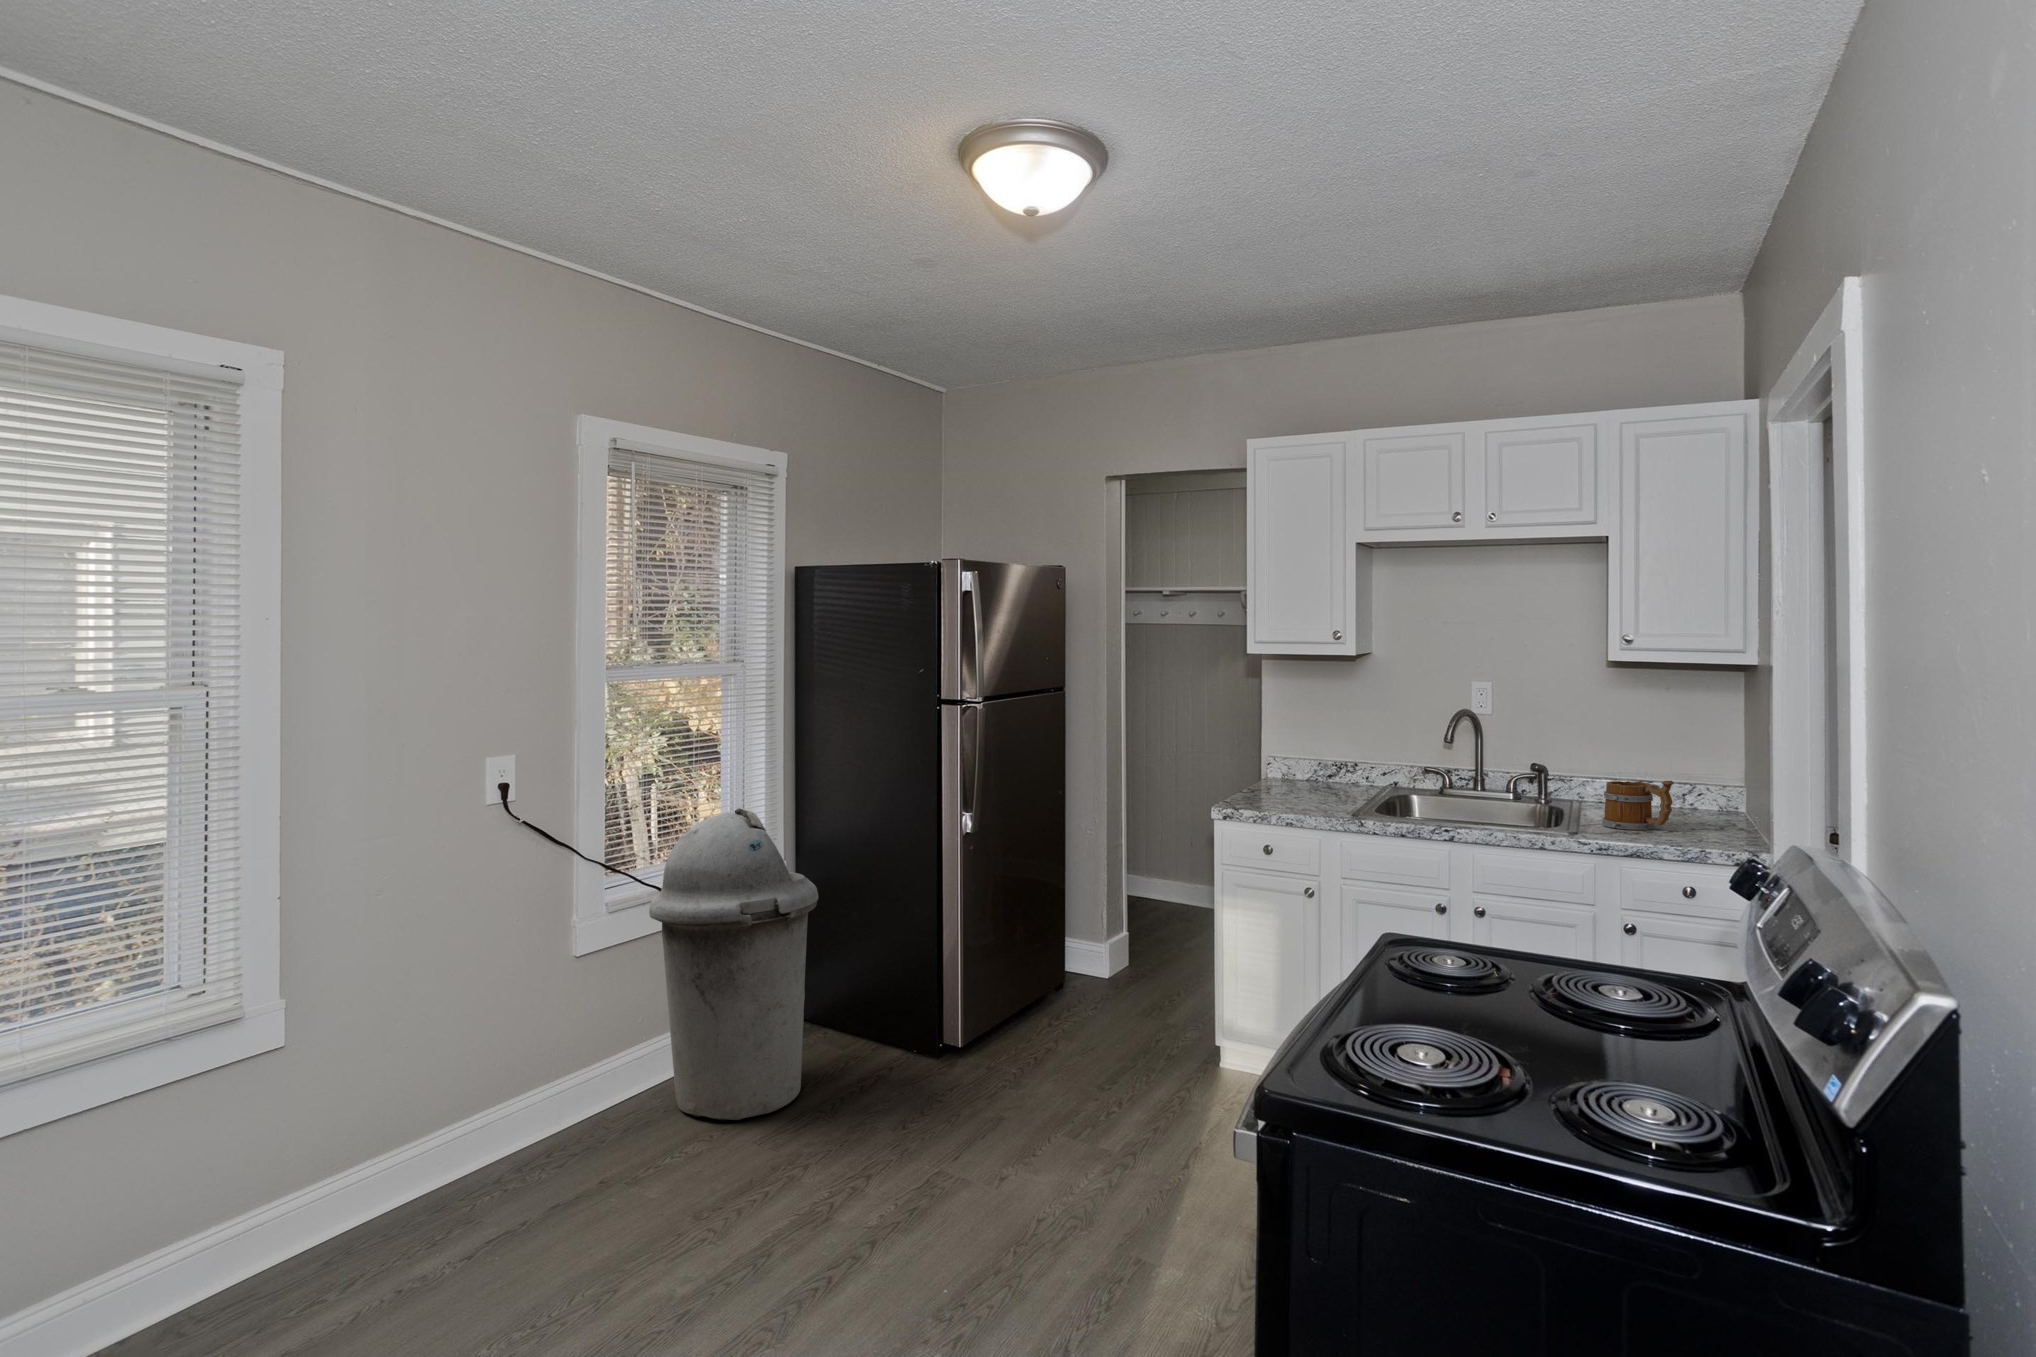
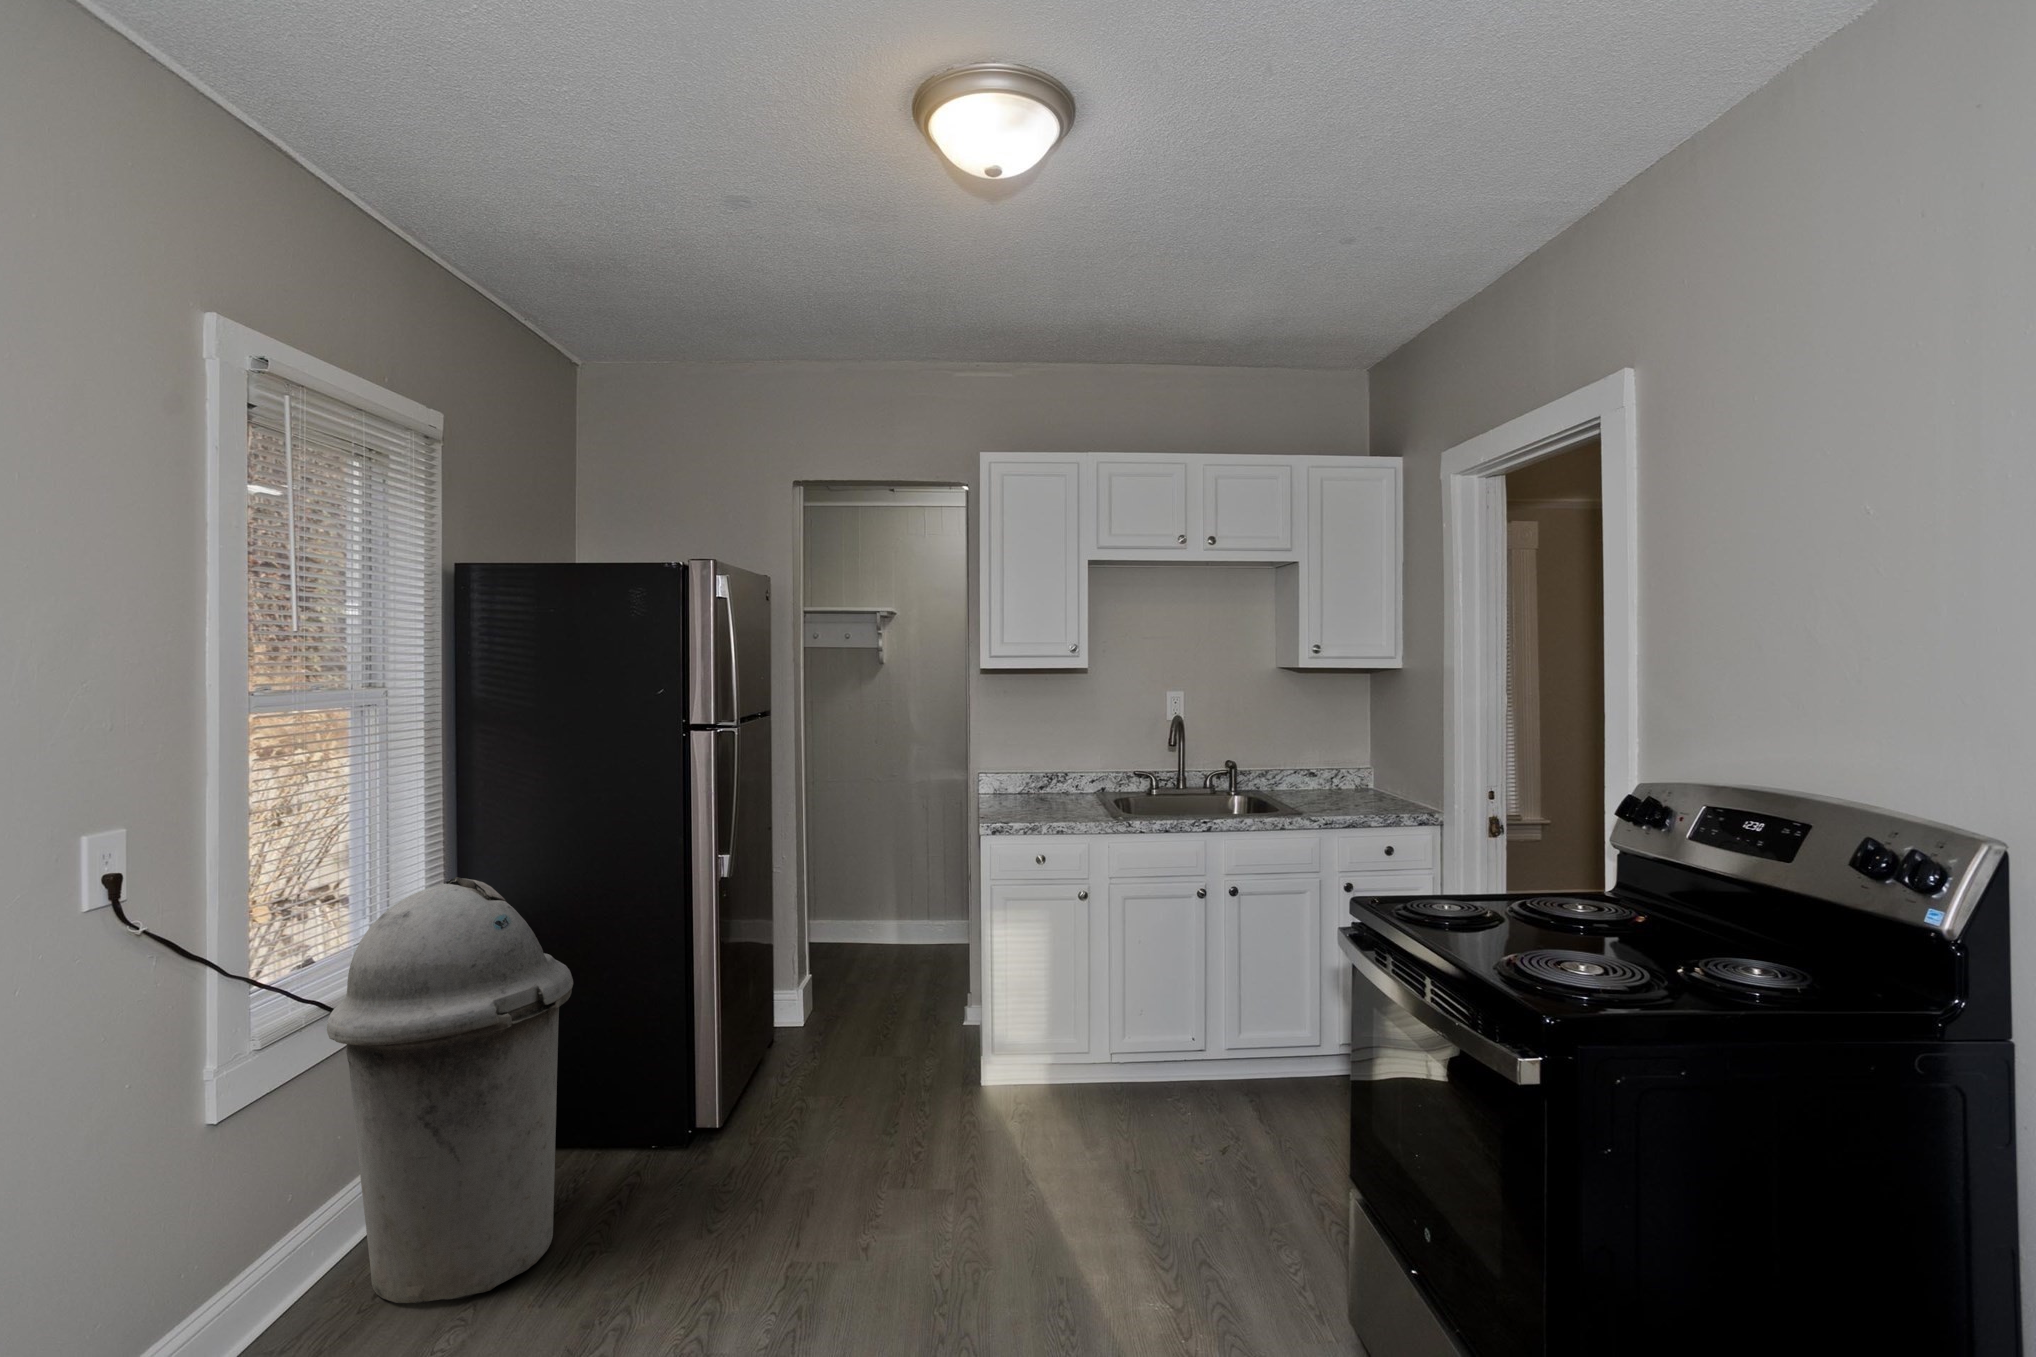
mug: present [1602,781,1674,830] -> none [1297,764,1356,808]

